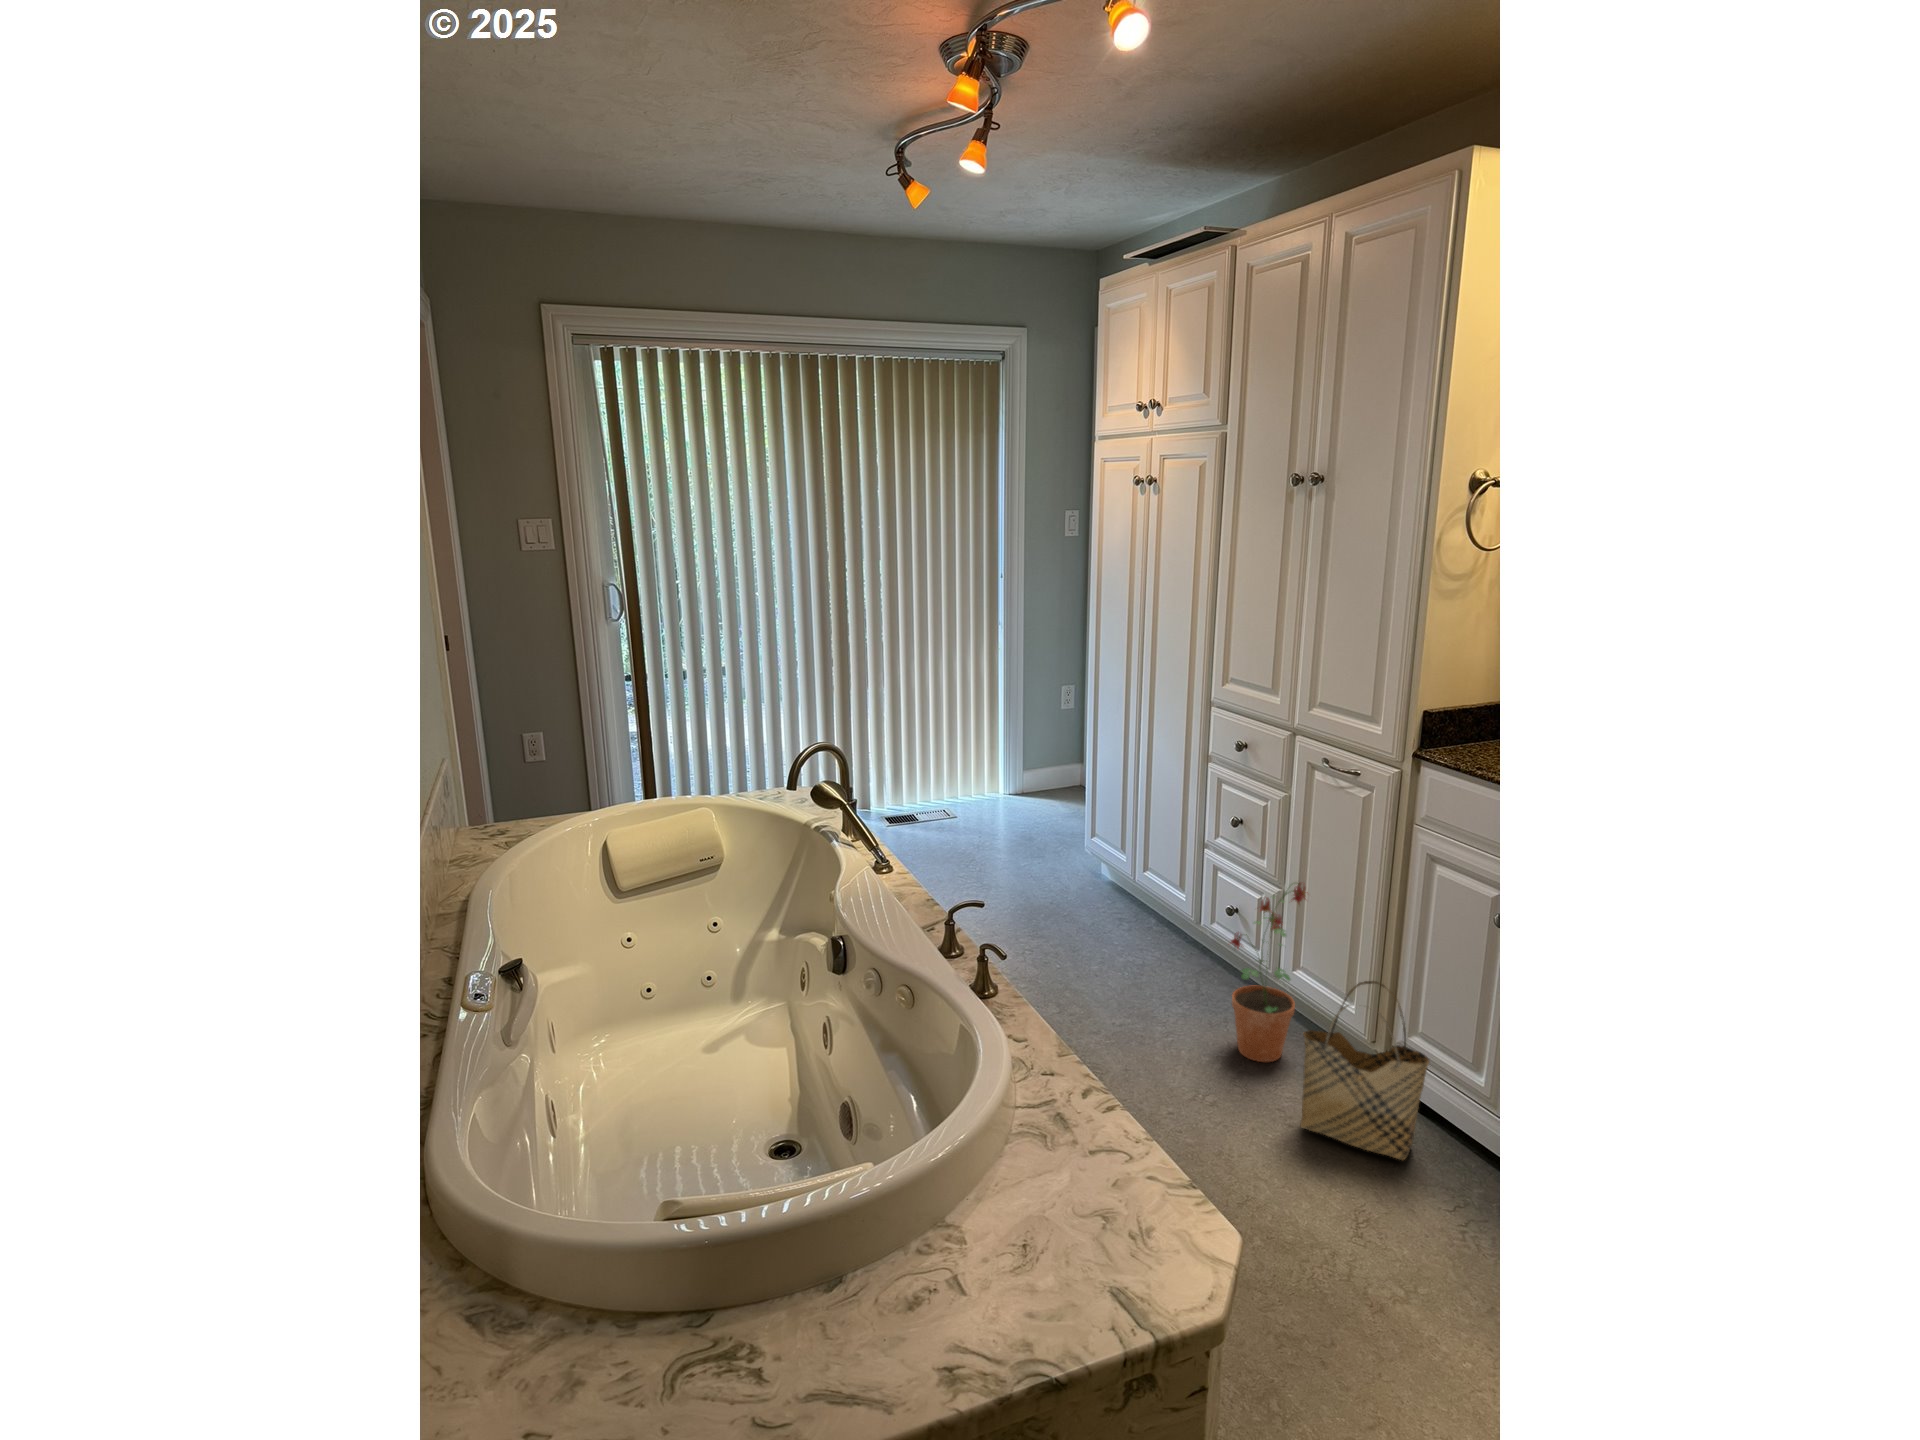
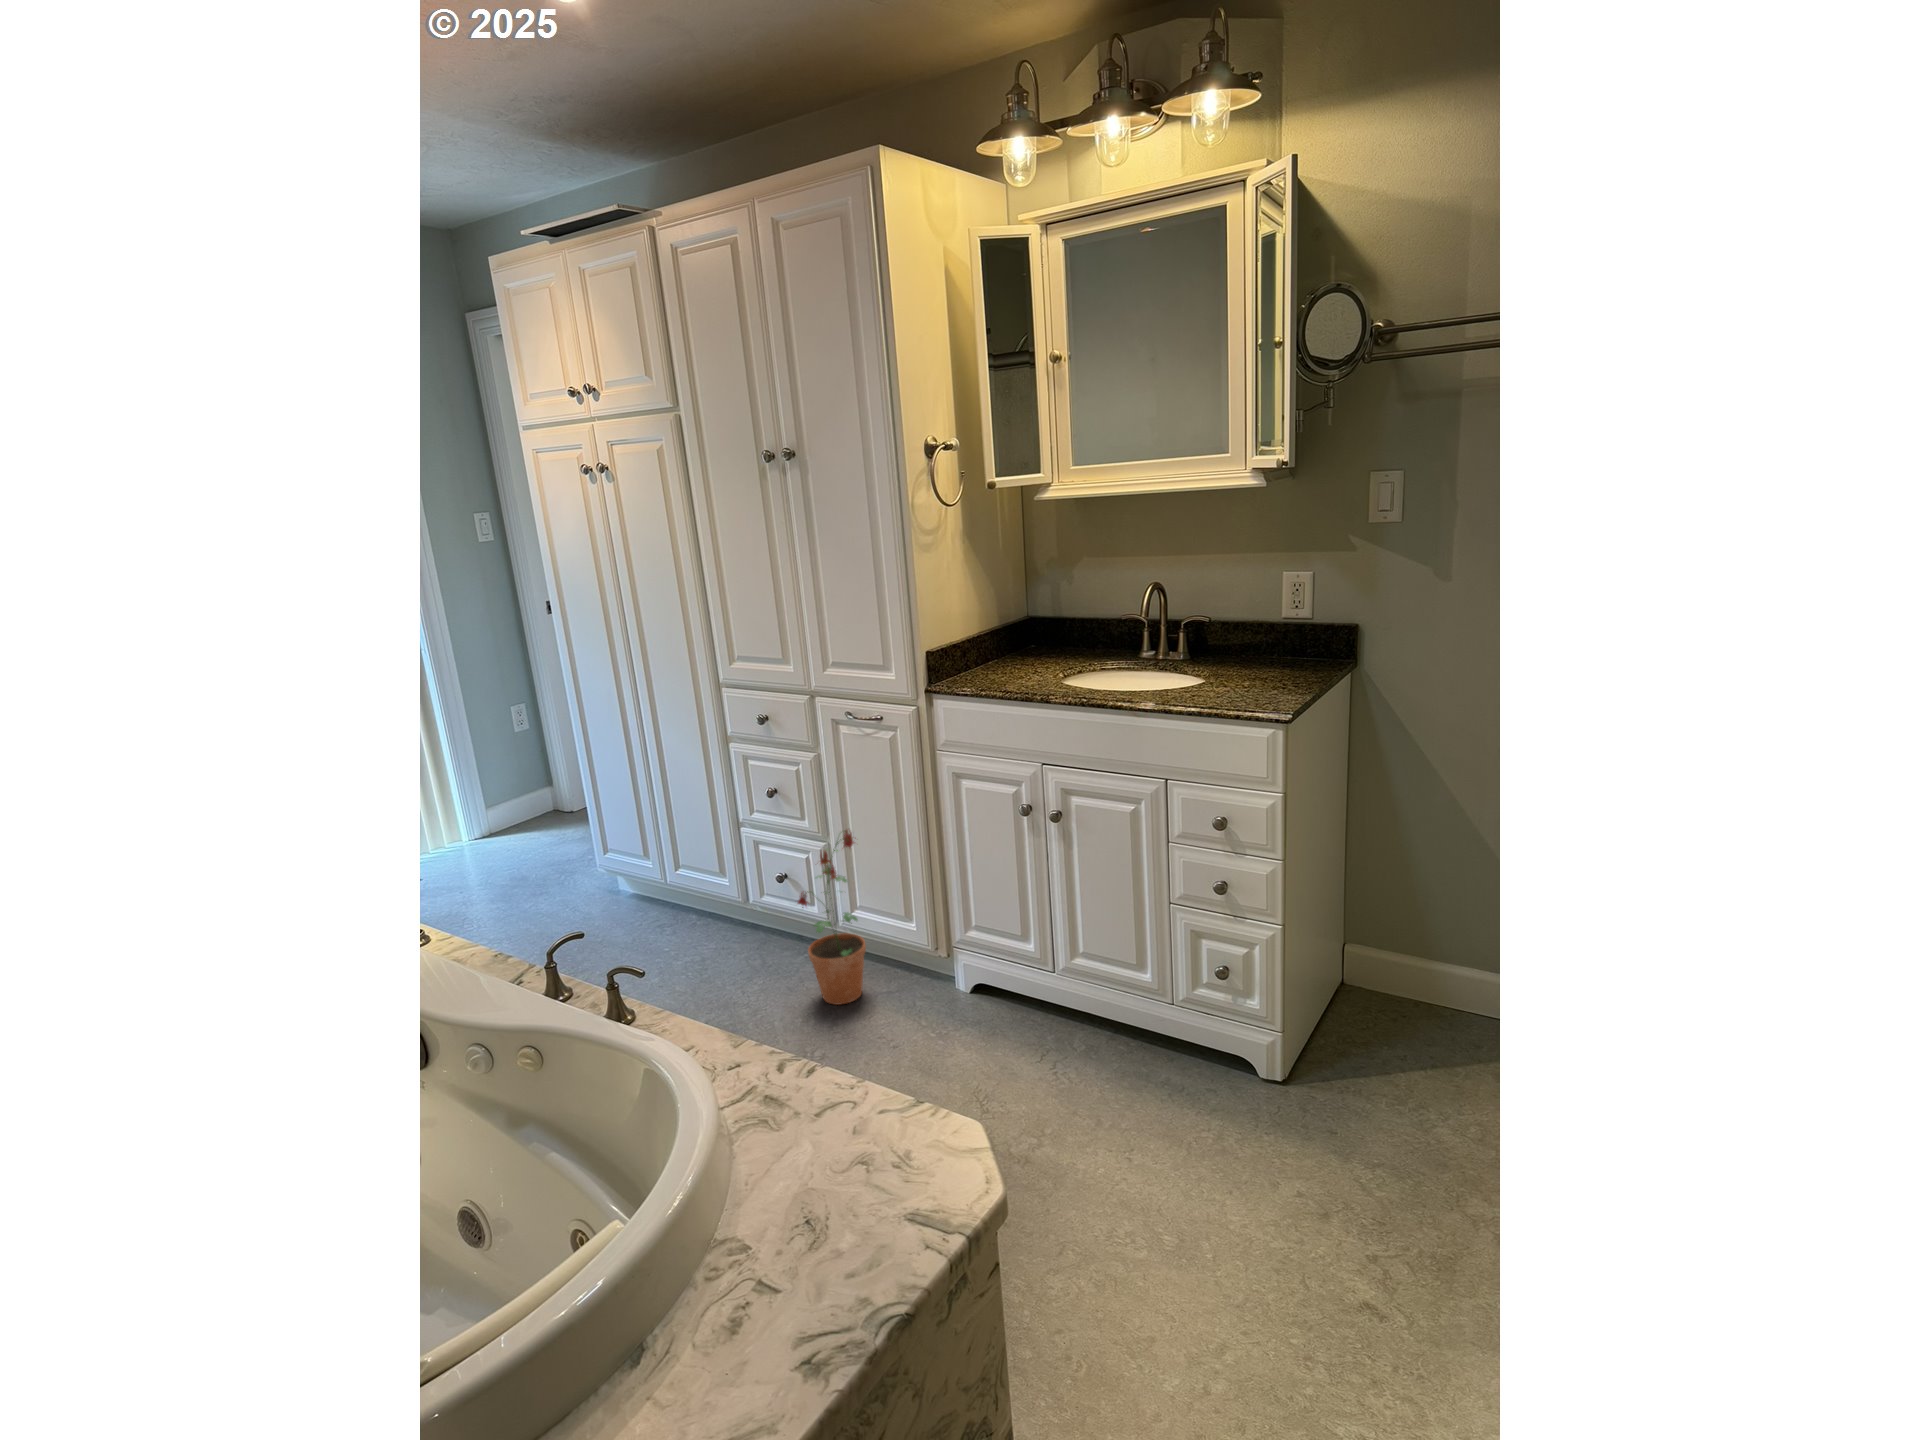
woven basket: present [1300,981,1429,1160] -> none [888,894,994,1045]

